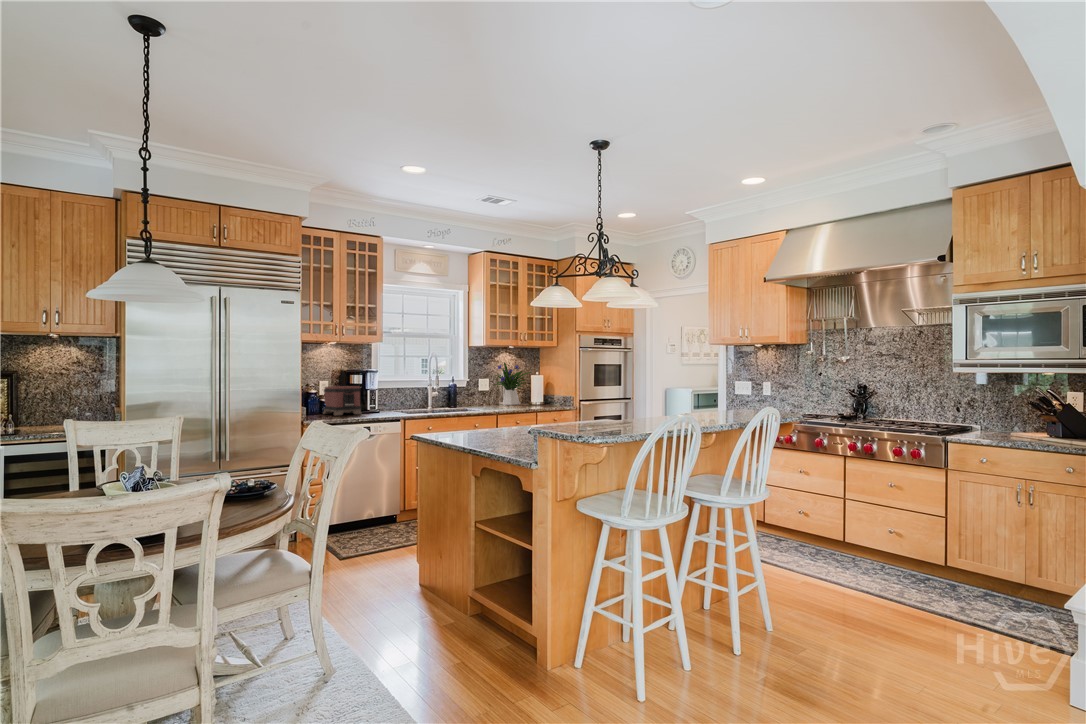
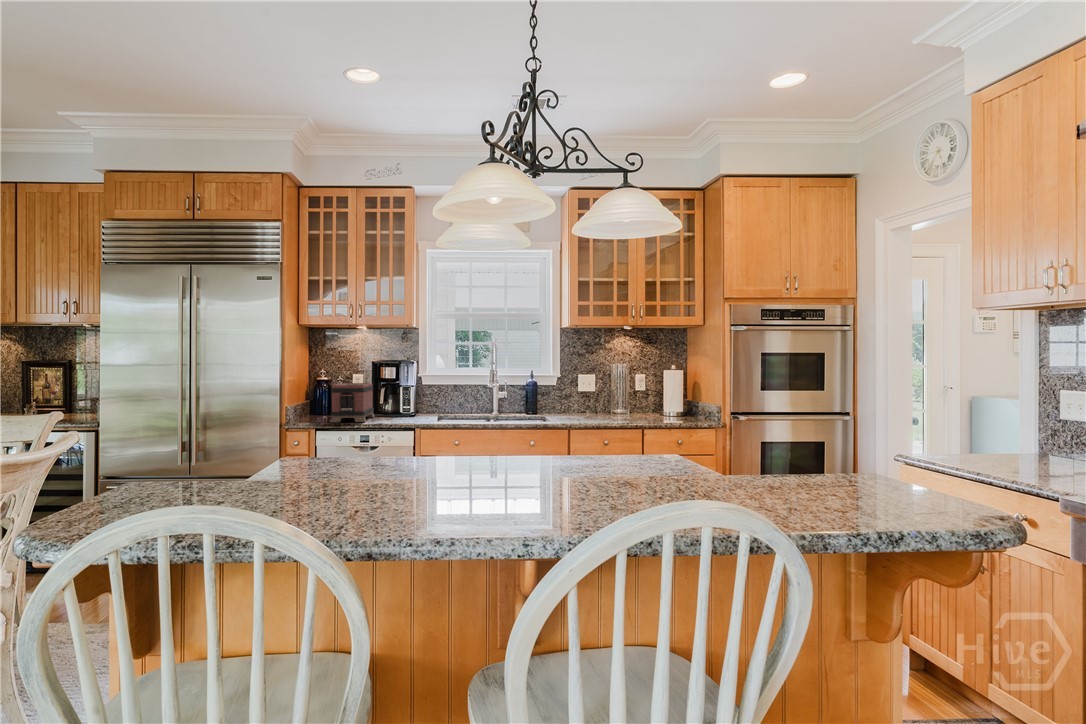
flower arrangement: present [496,362,531,405] -> none [586,351,646,416]

